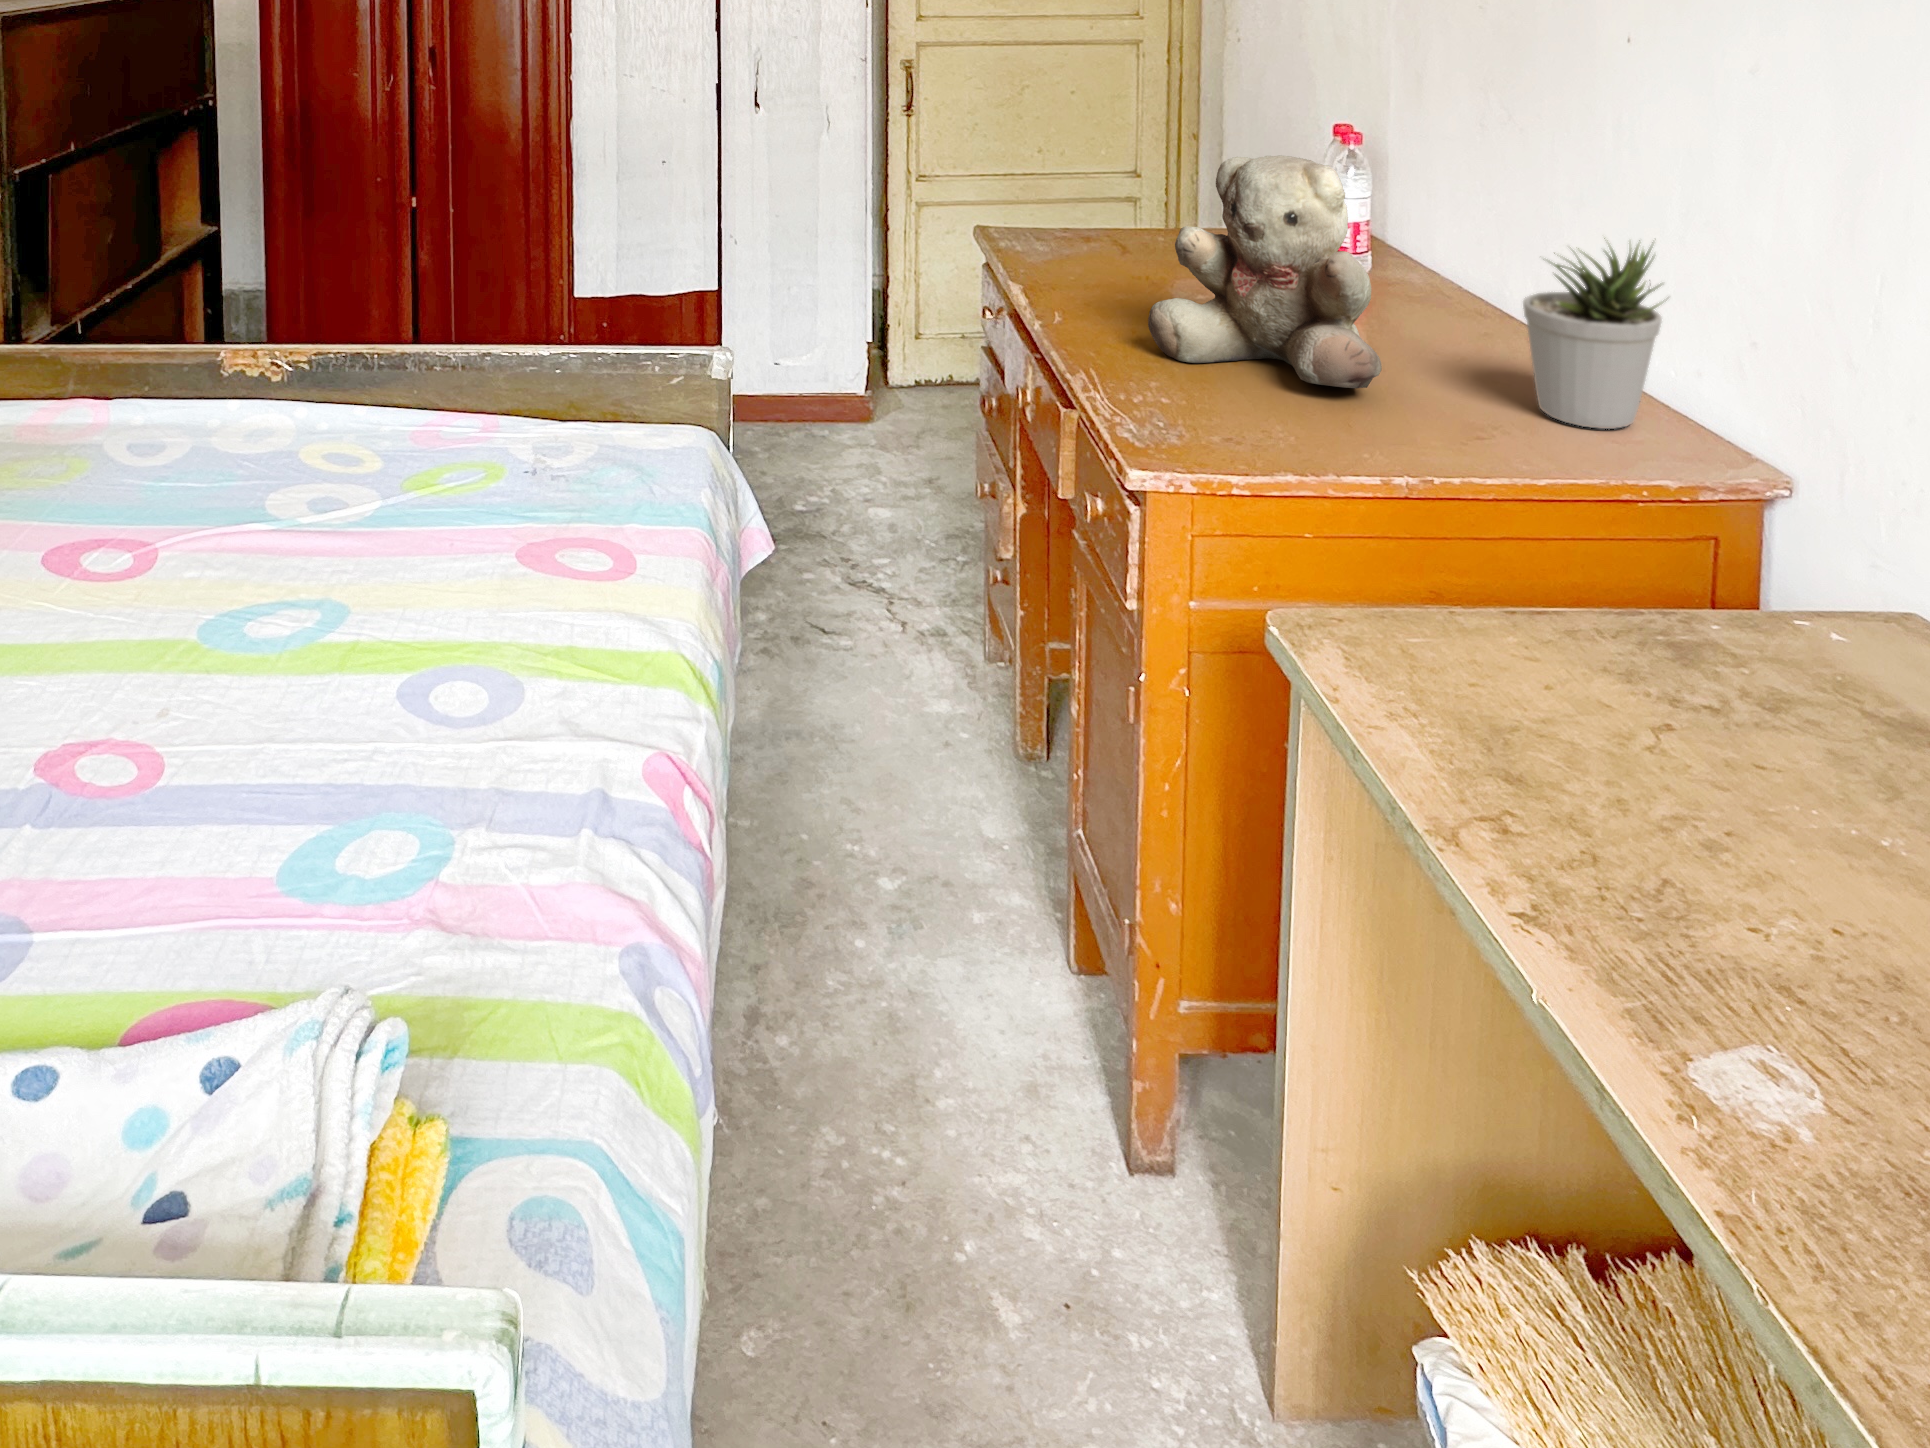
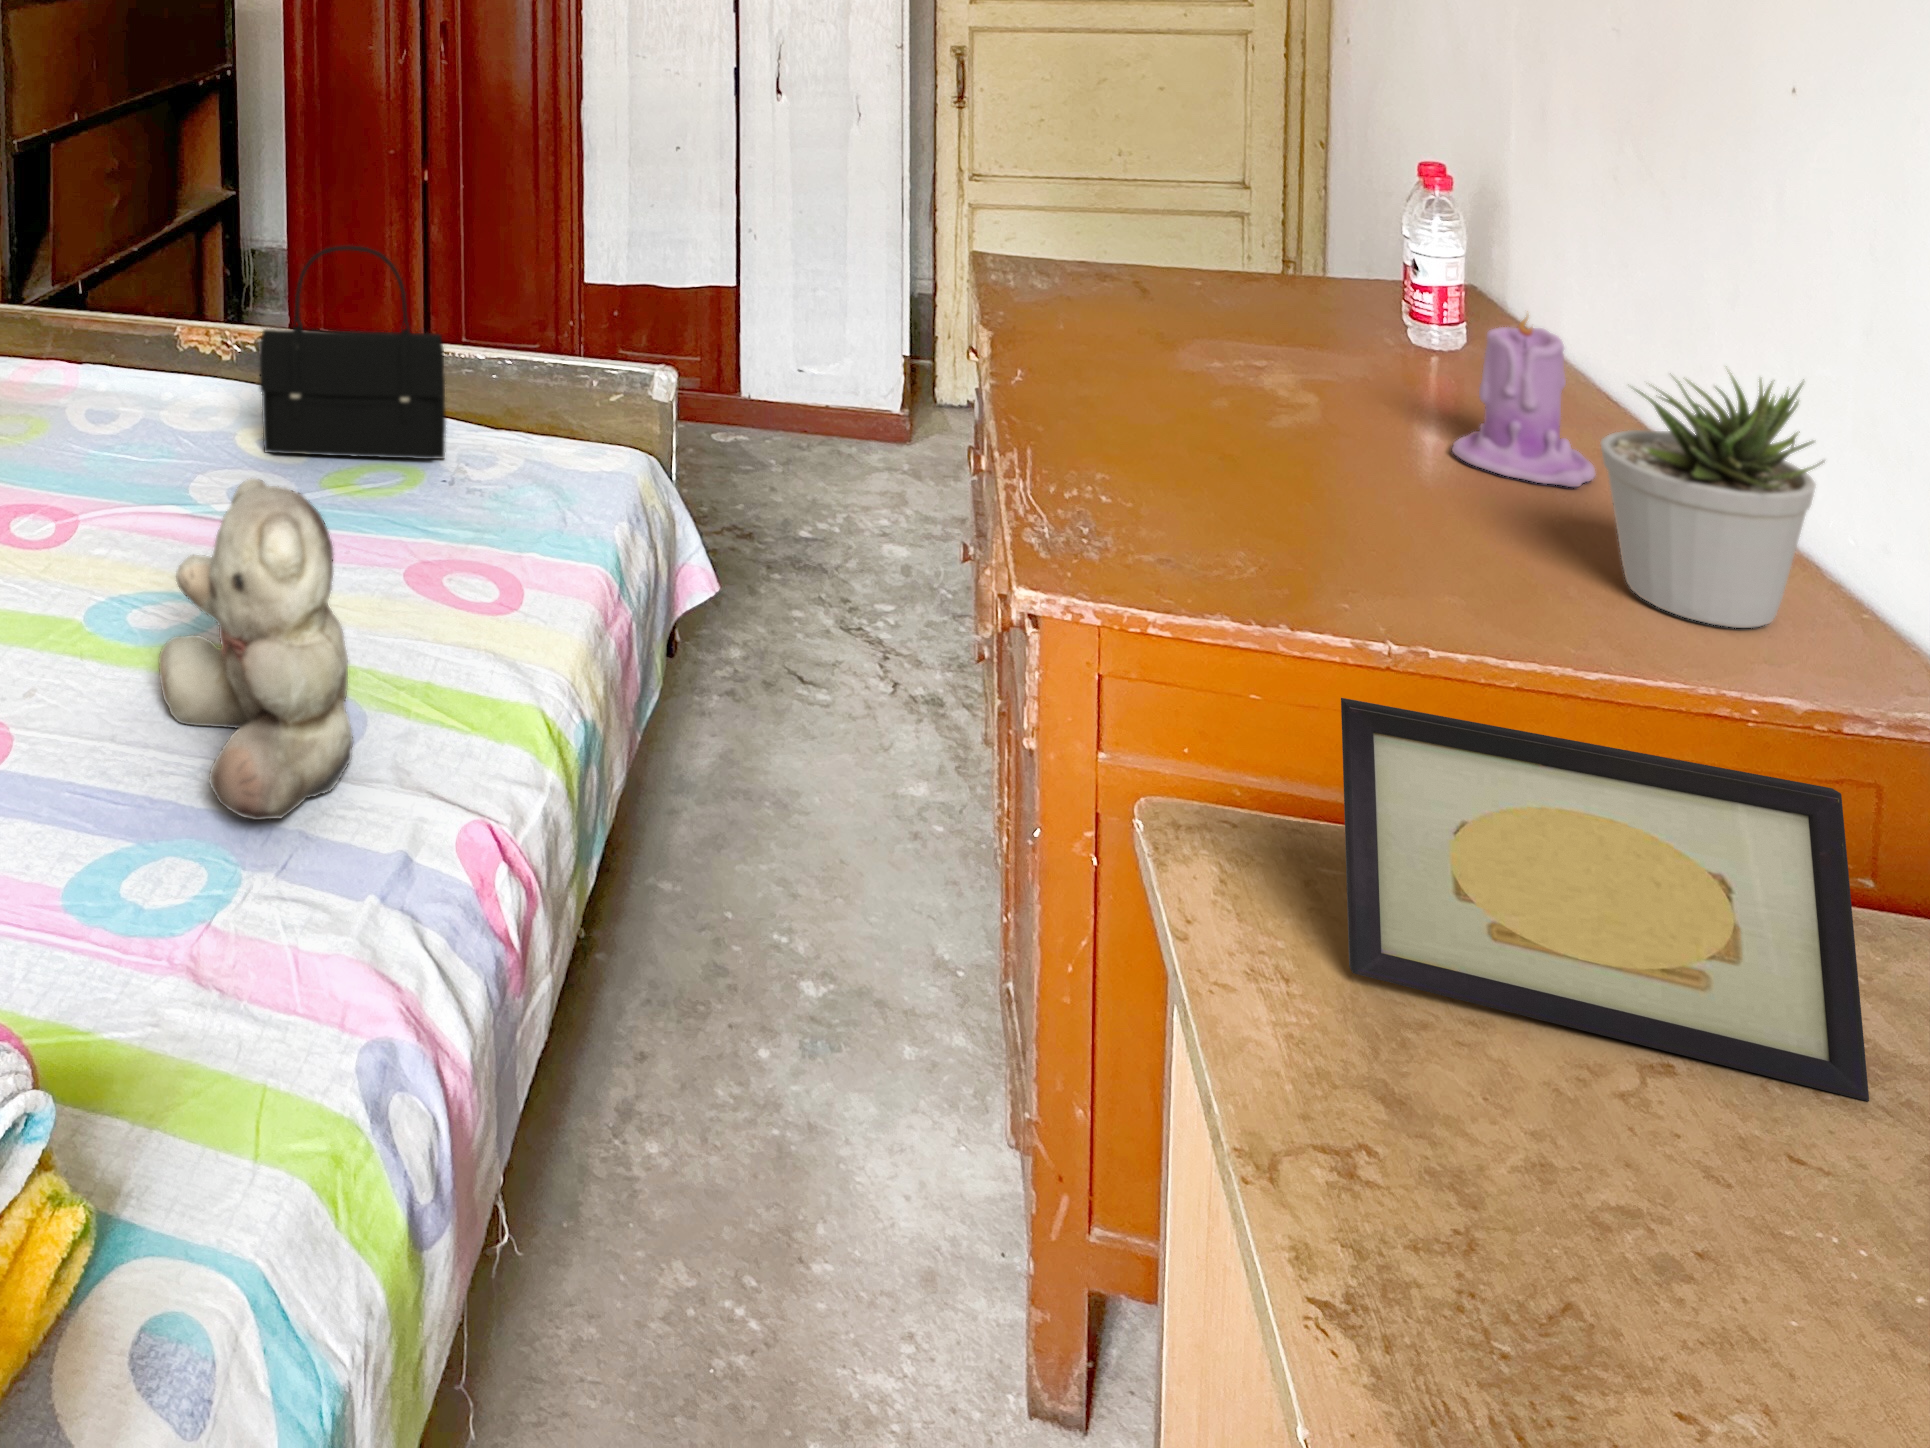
teddy bear: present [1148,155,1382,388] -> present [159,478,353,820]
candle: none [1393,217,1491,350] -> present [1452,316,1596,487]
handbag: none [345,245,534,463] -> present [259,246,446,459]
picture frame: none [1435,491,1778,715] -> present [1341,698,1869,1101]

